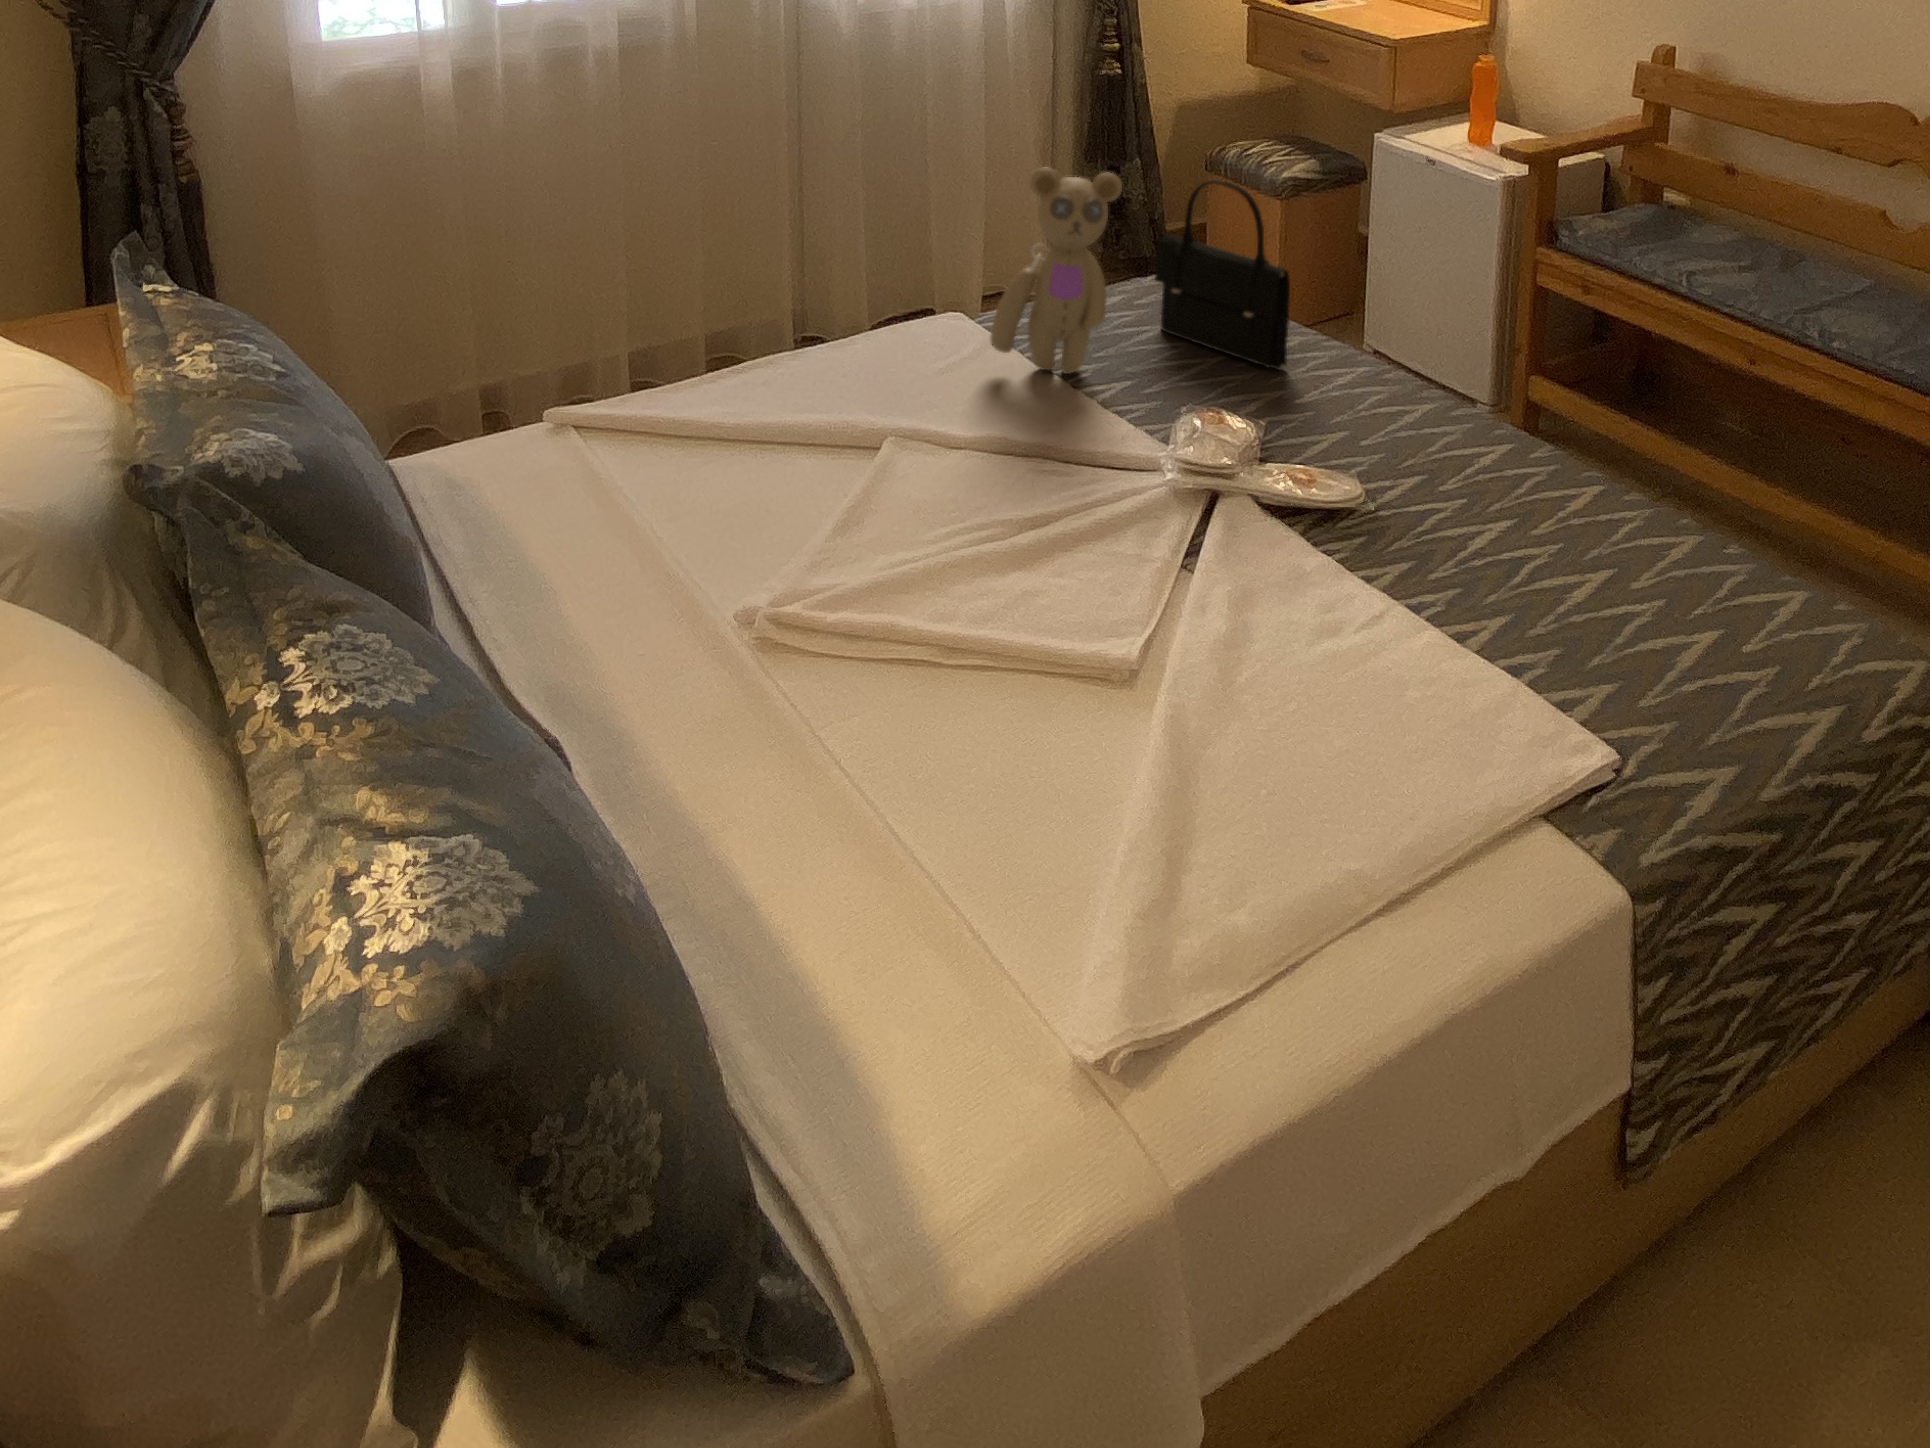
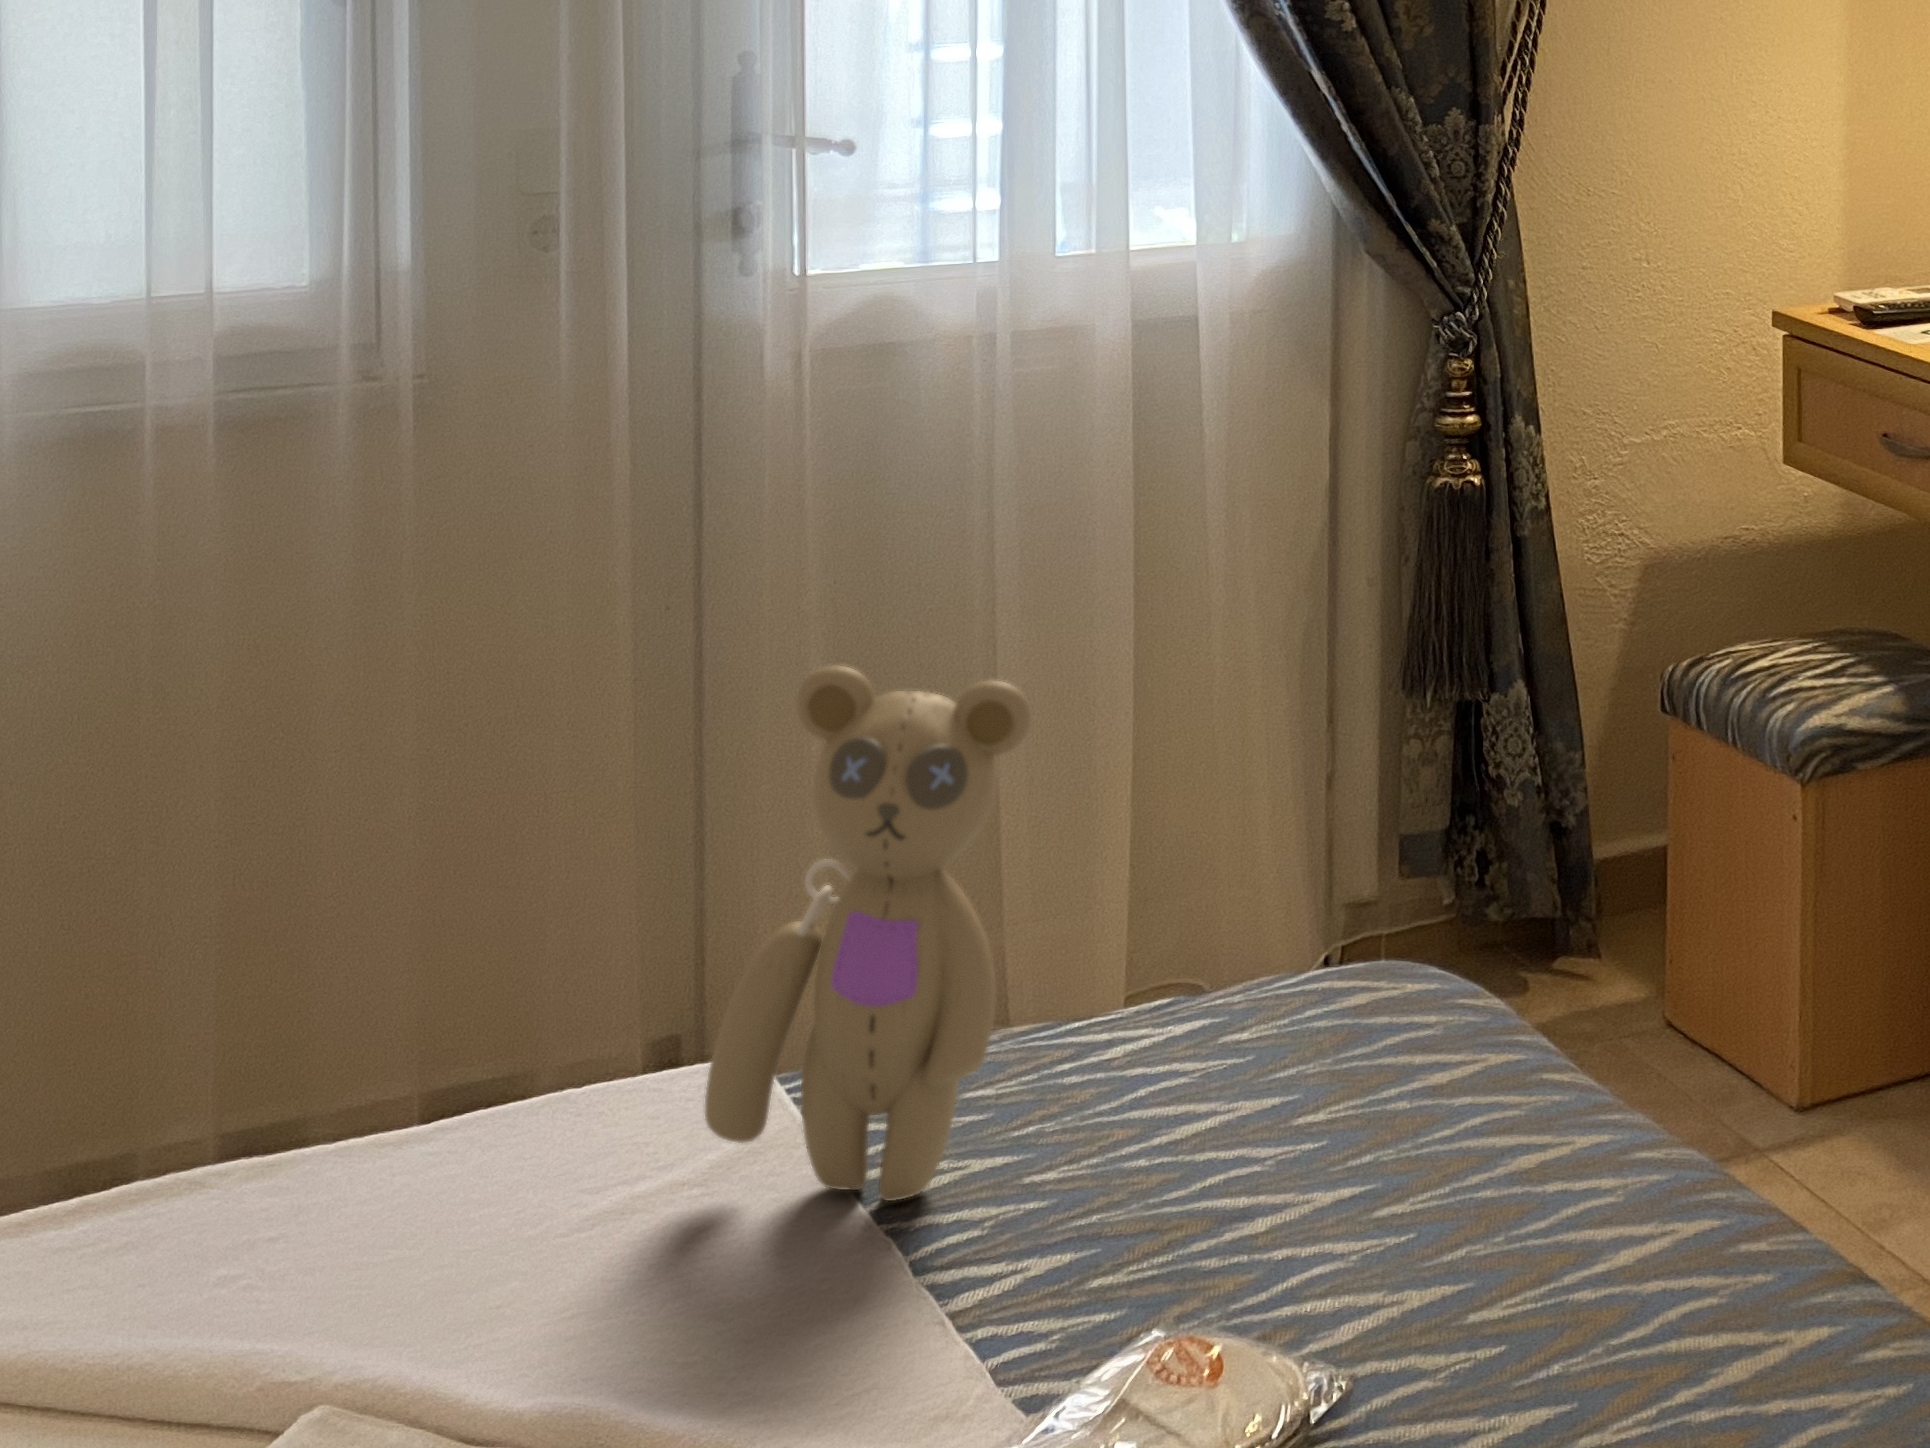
handbag: present [1155,180,1290,370] -> none [1179,706,1459,1203]

